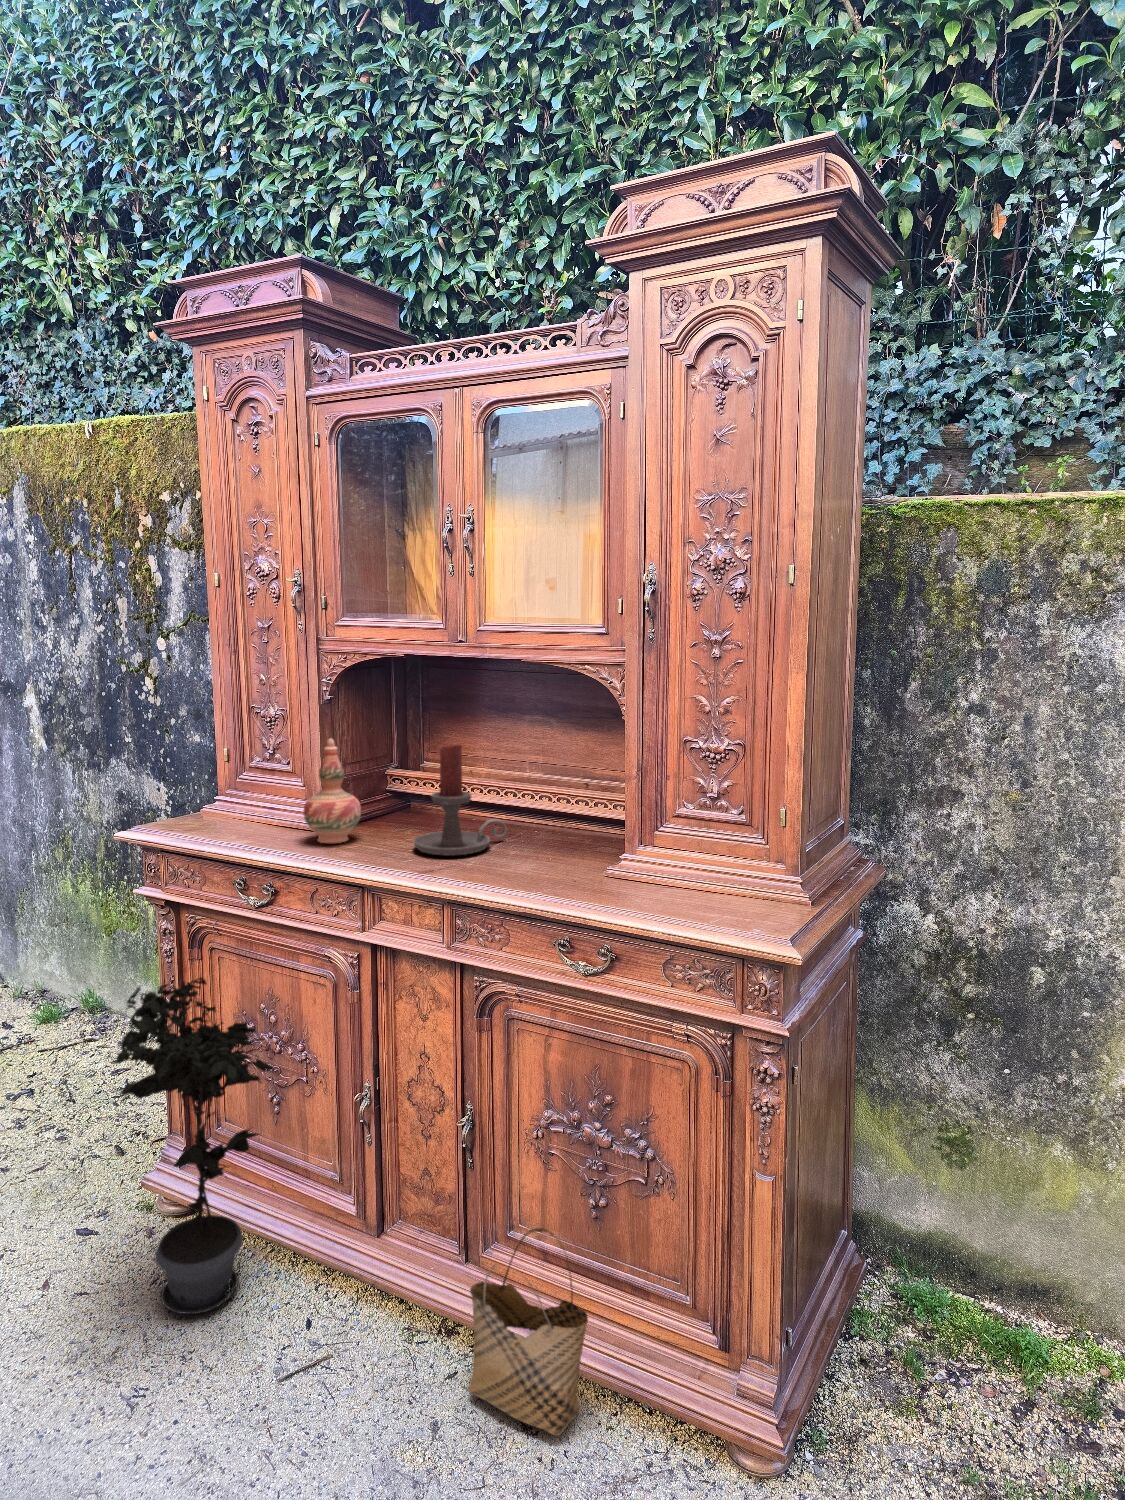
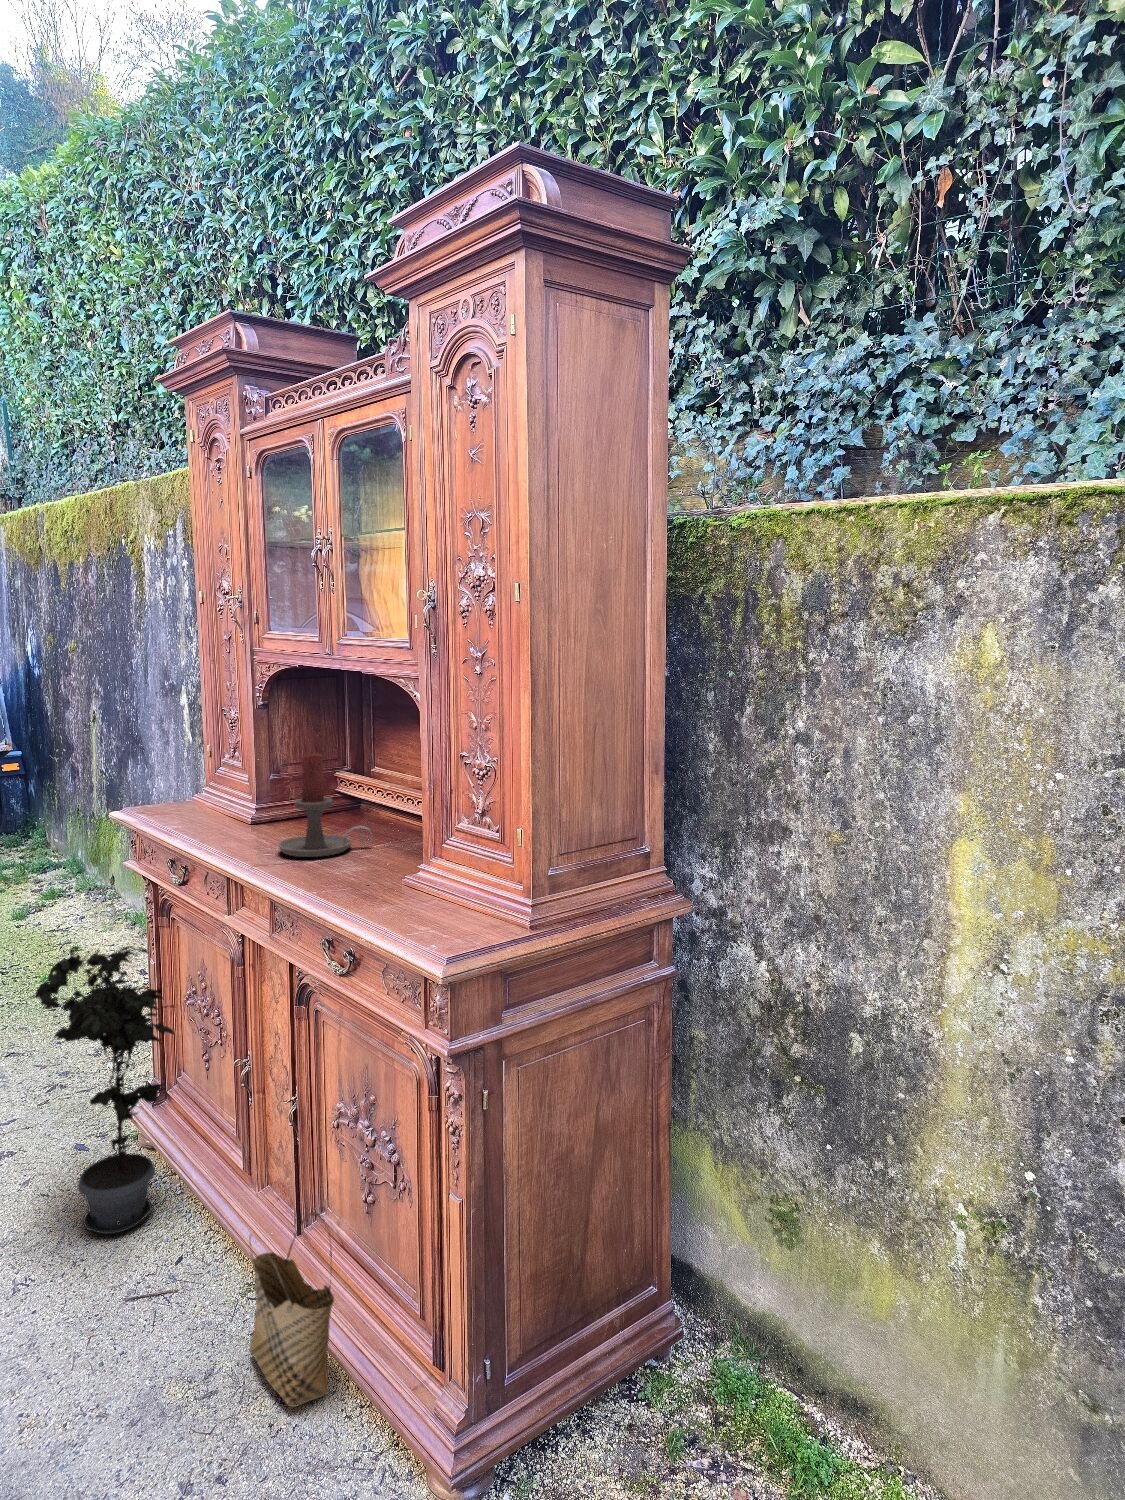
decorative vase: present [303,738,361,843] -> none [212,744,265,838]

